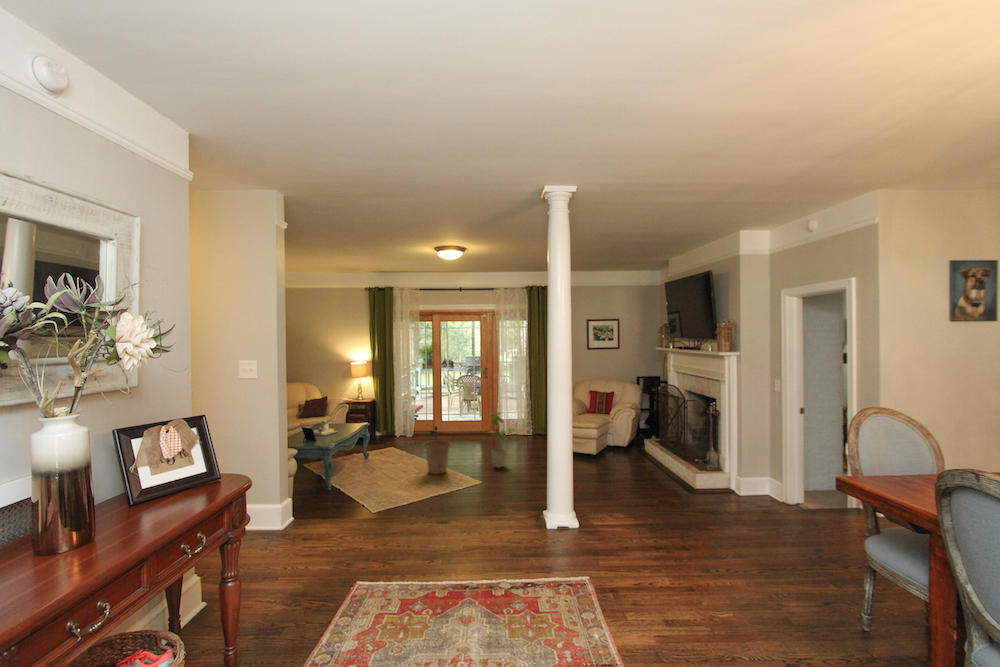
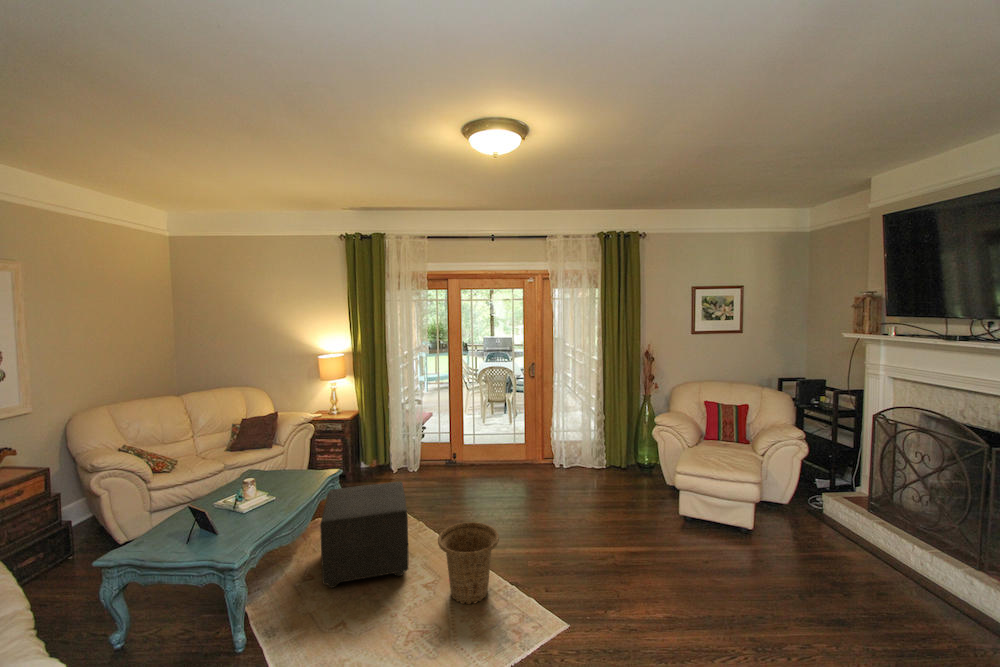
house plant: present [489,412,514,468] -> none [567,468,627,577]
ottoman: none [364,427,407,471] -> present [320,482,409,588]

